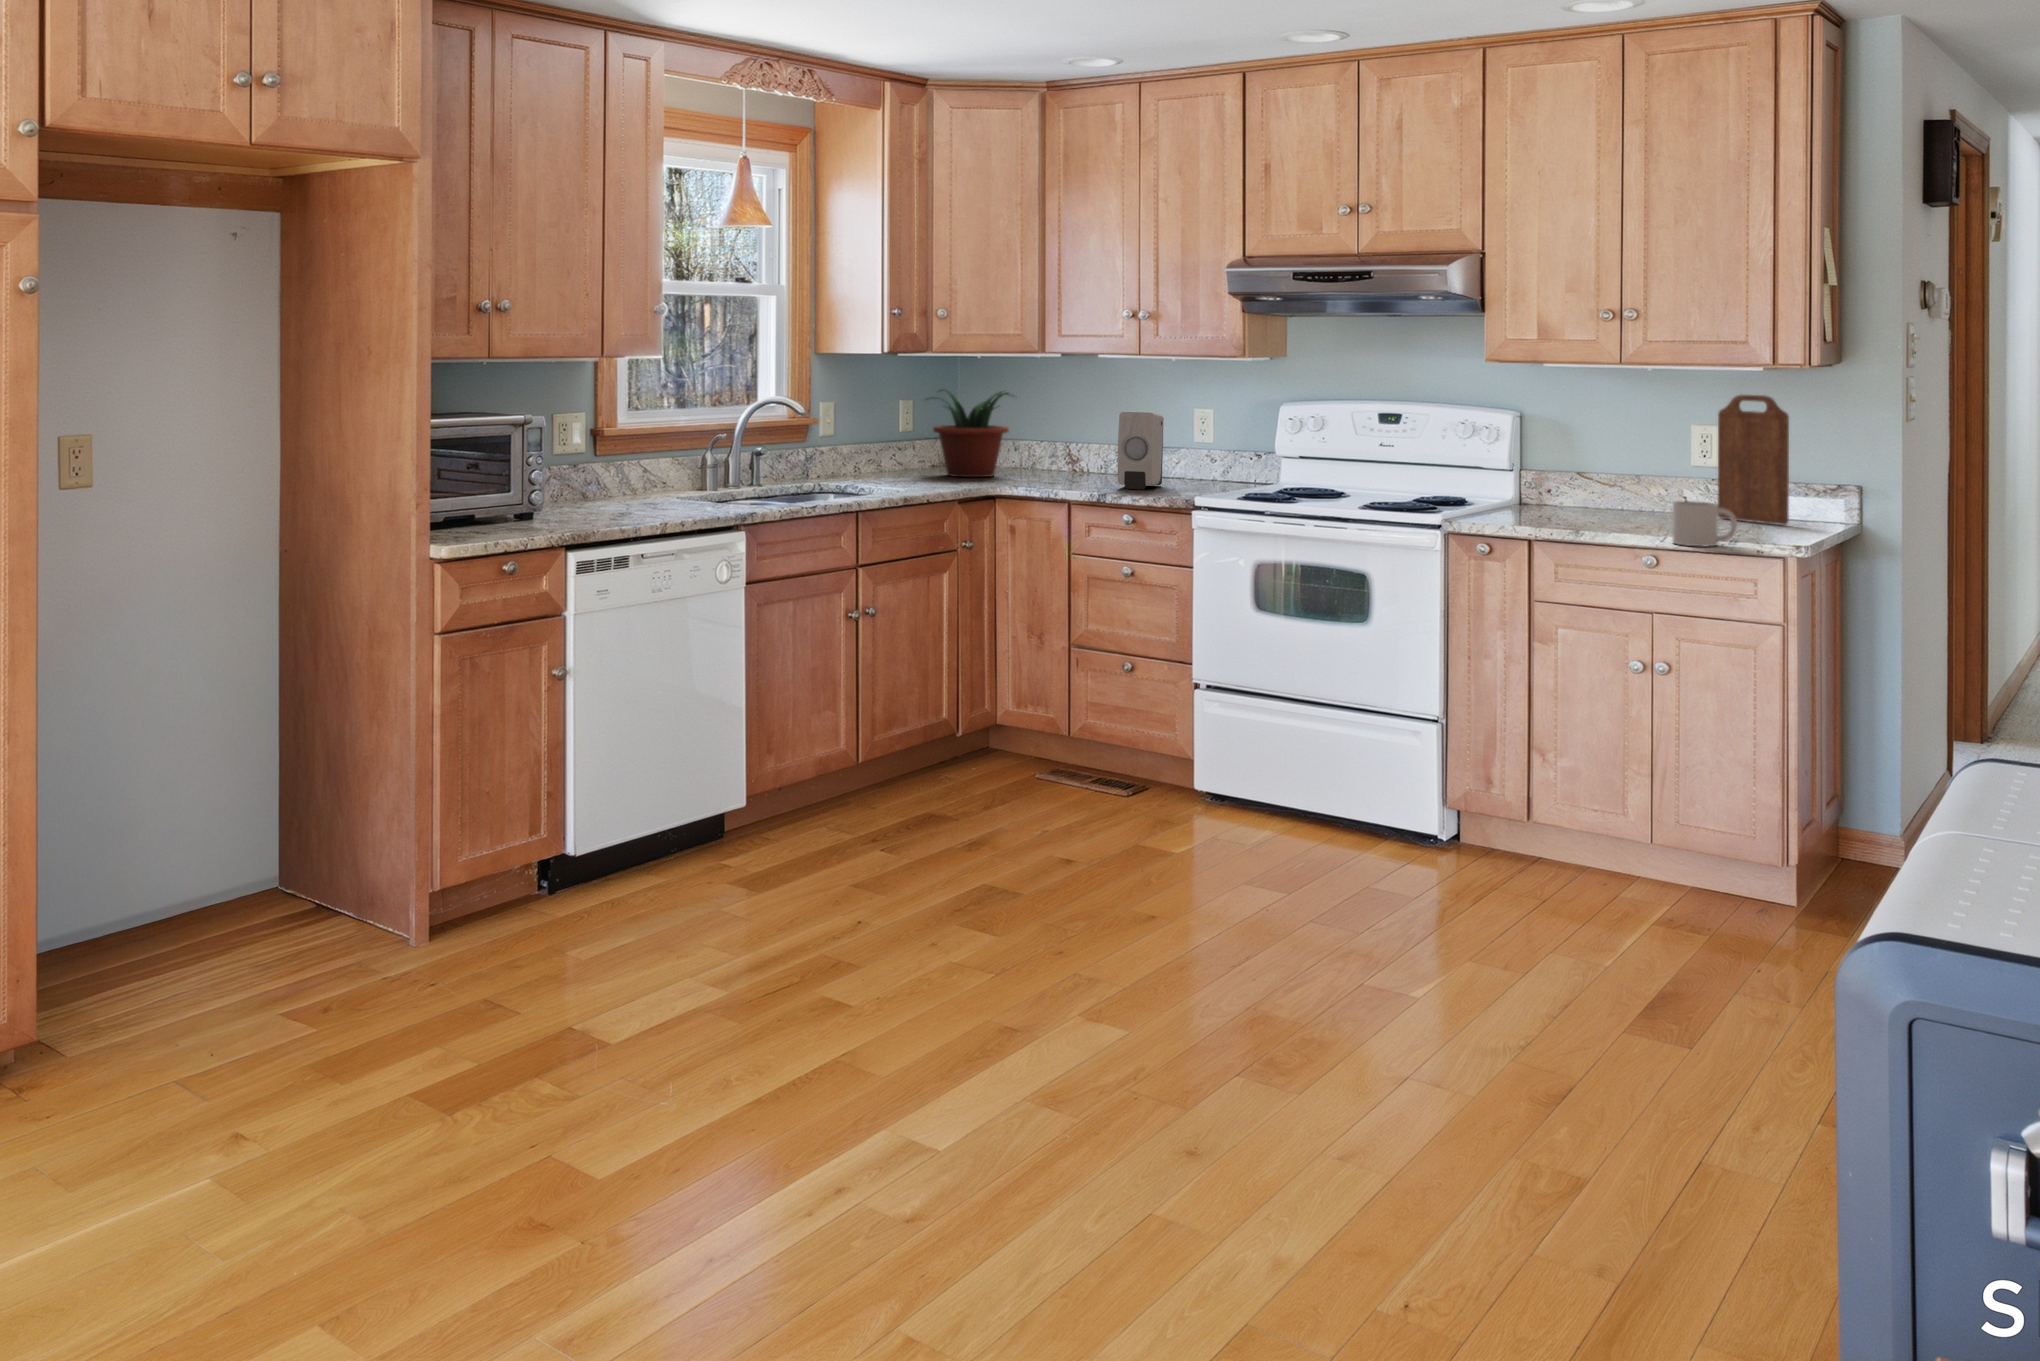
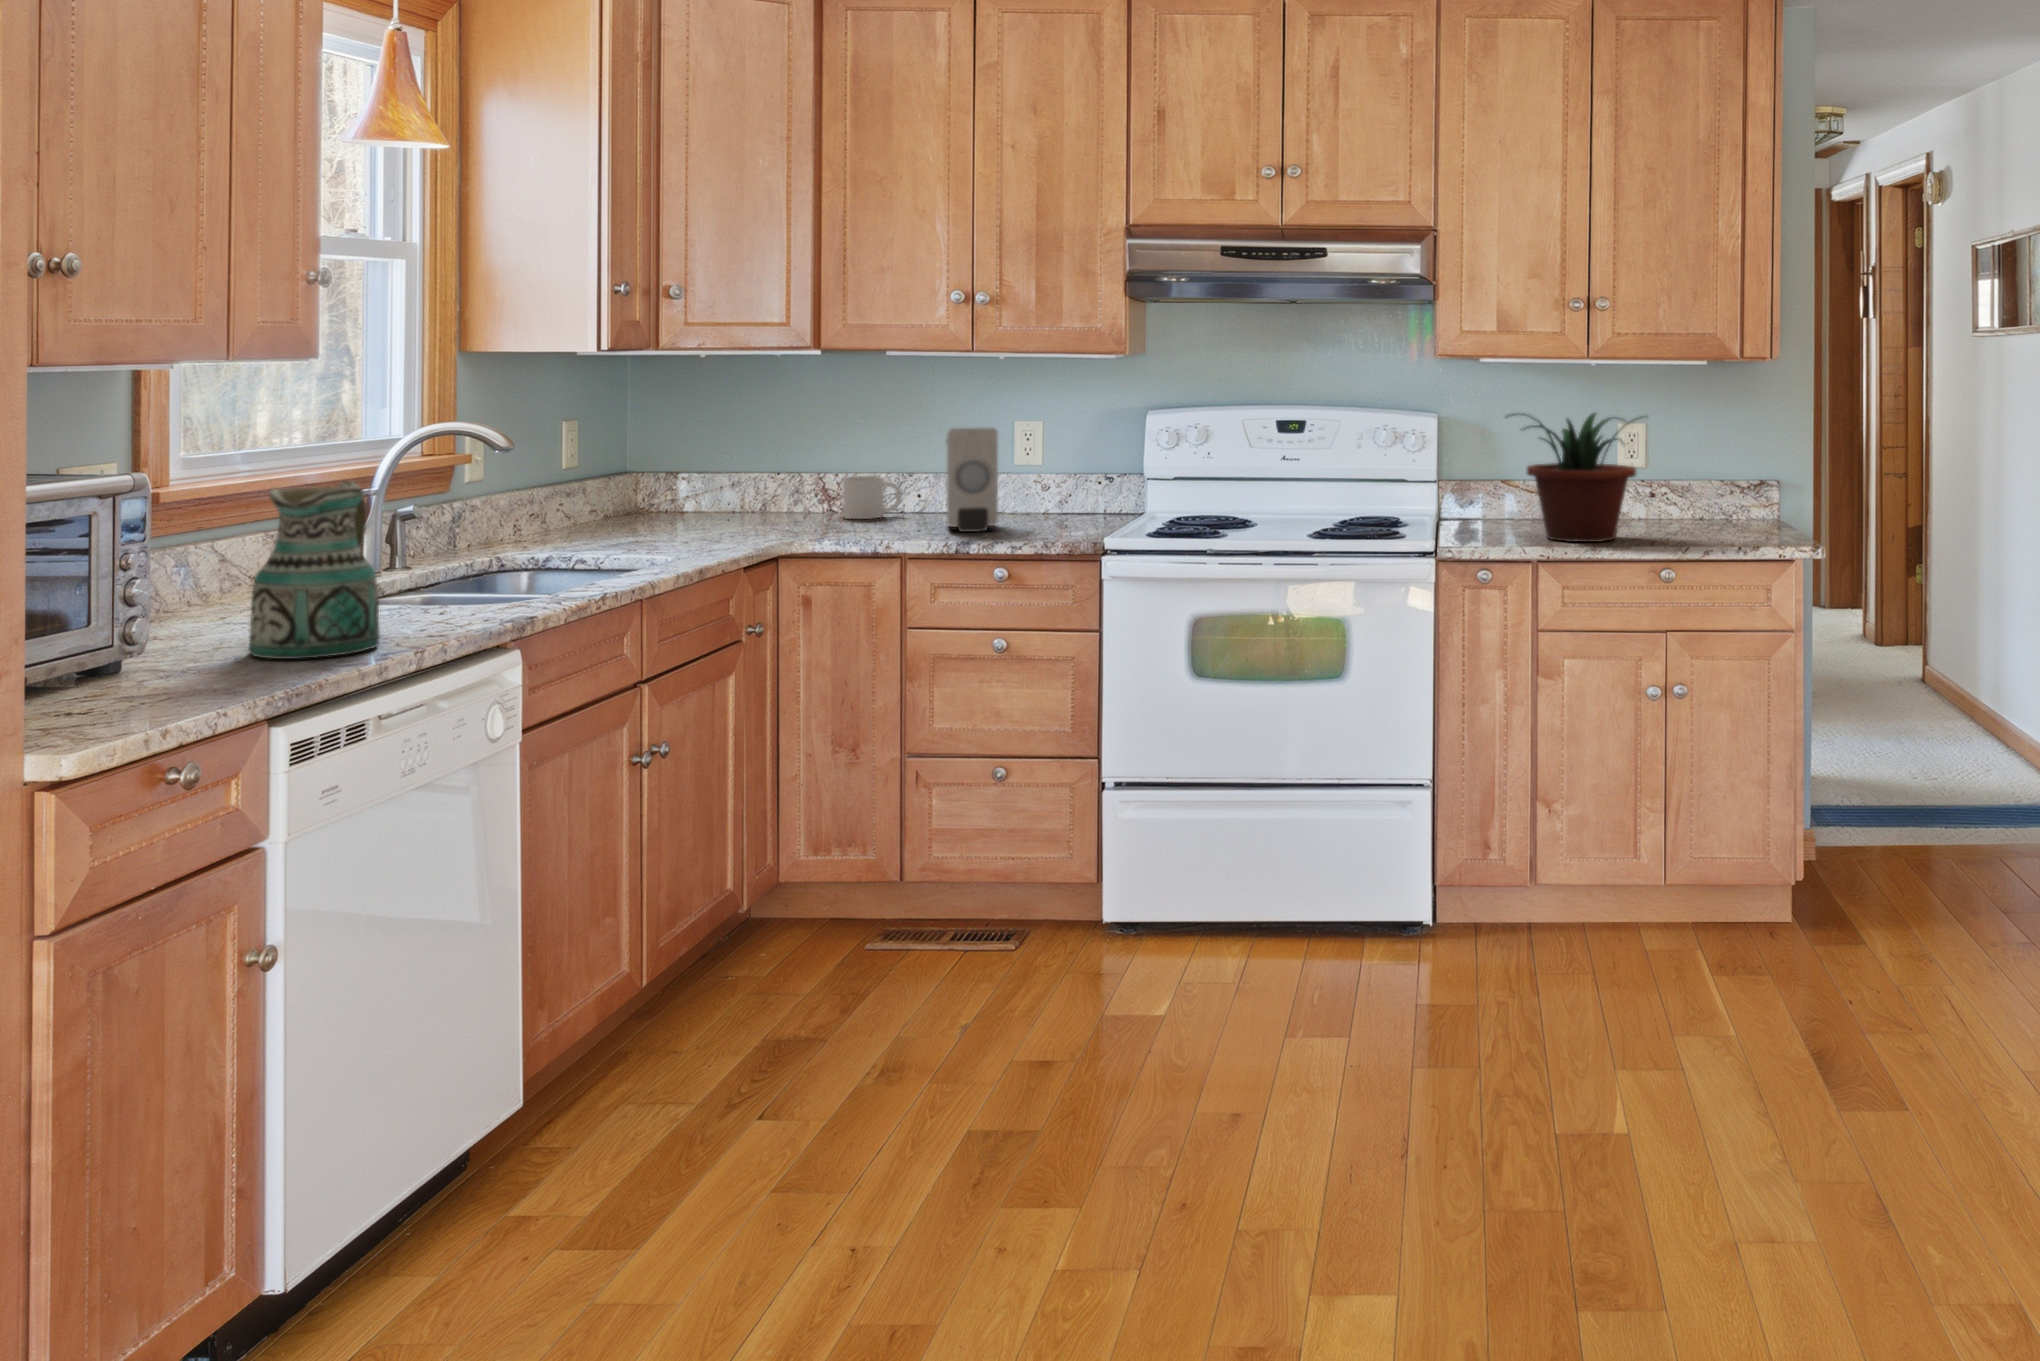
potted plant: present [933,390,1010,477] -> present [1507,413,1643,542]
cutting board: present [1718,394,1789,525] -> none [1649,389,1727,527]
ceramic pitcher: none [605,424,674,522] -> present [248,480,380,659]
mug: present [1672,501,1737,546] -> present [842,476,901,519]

